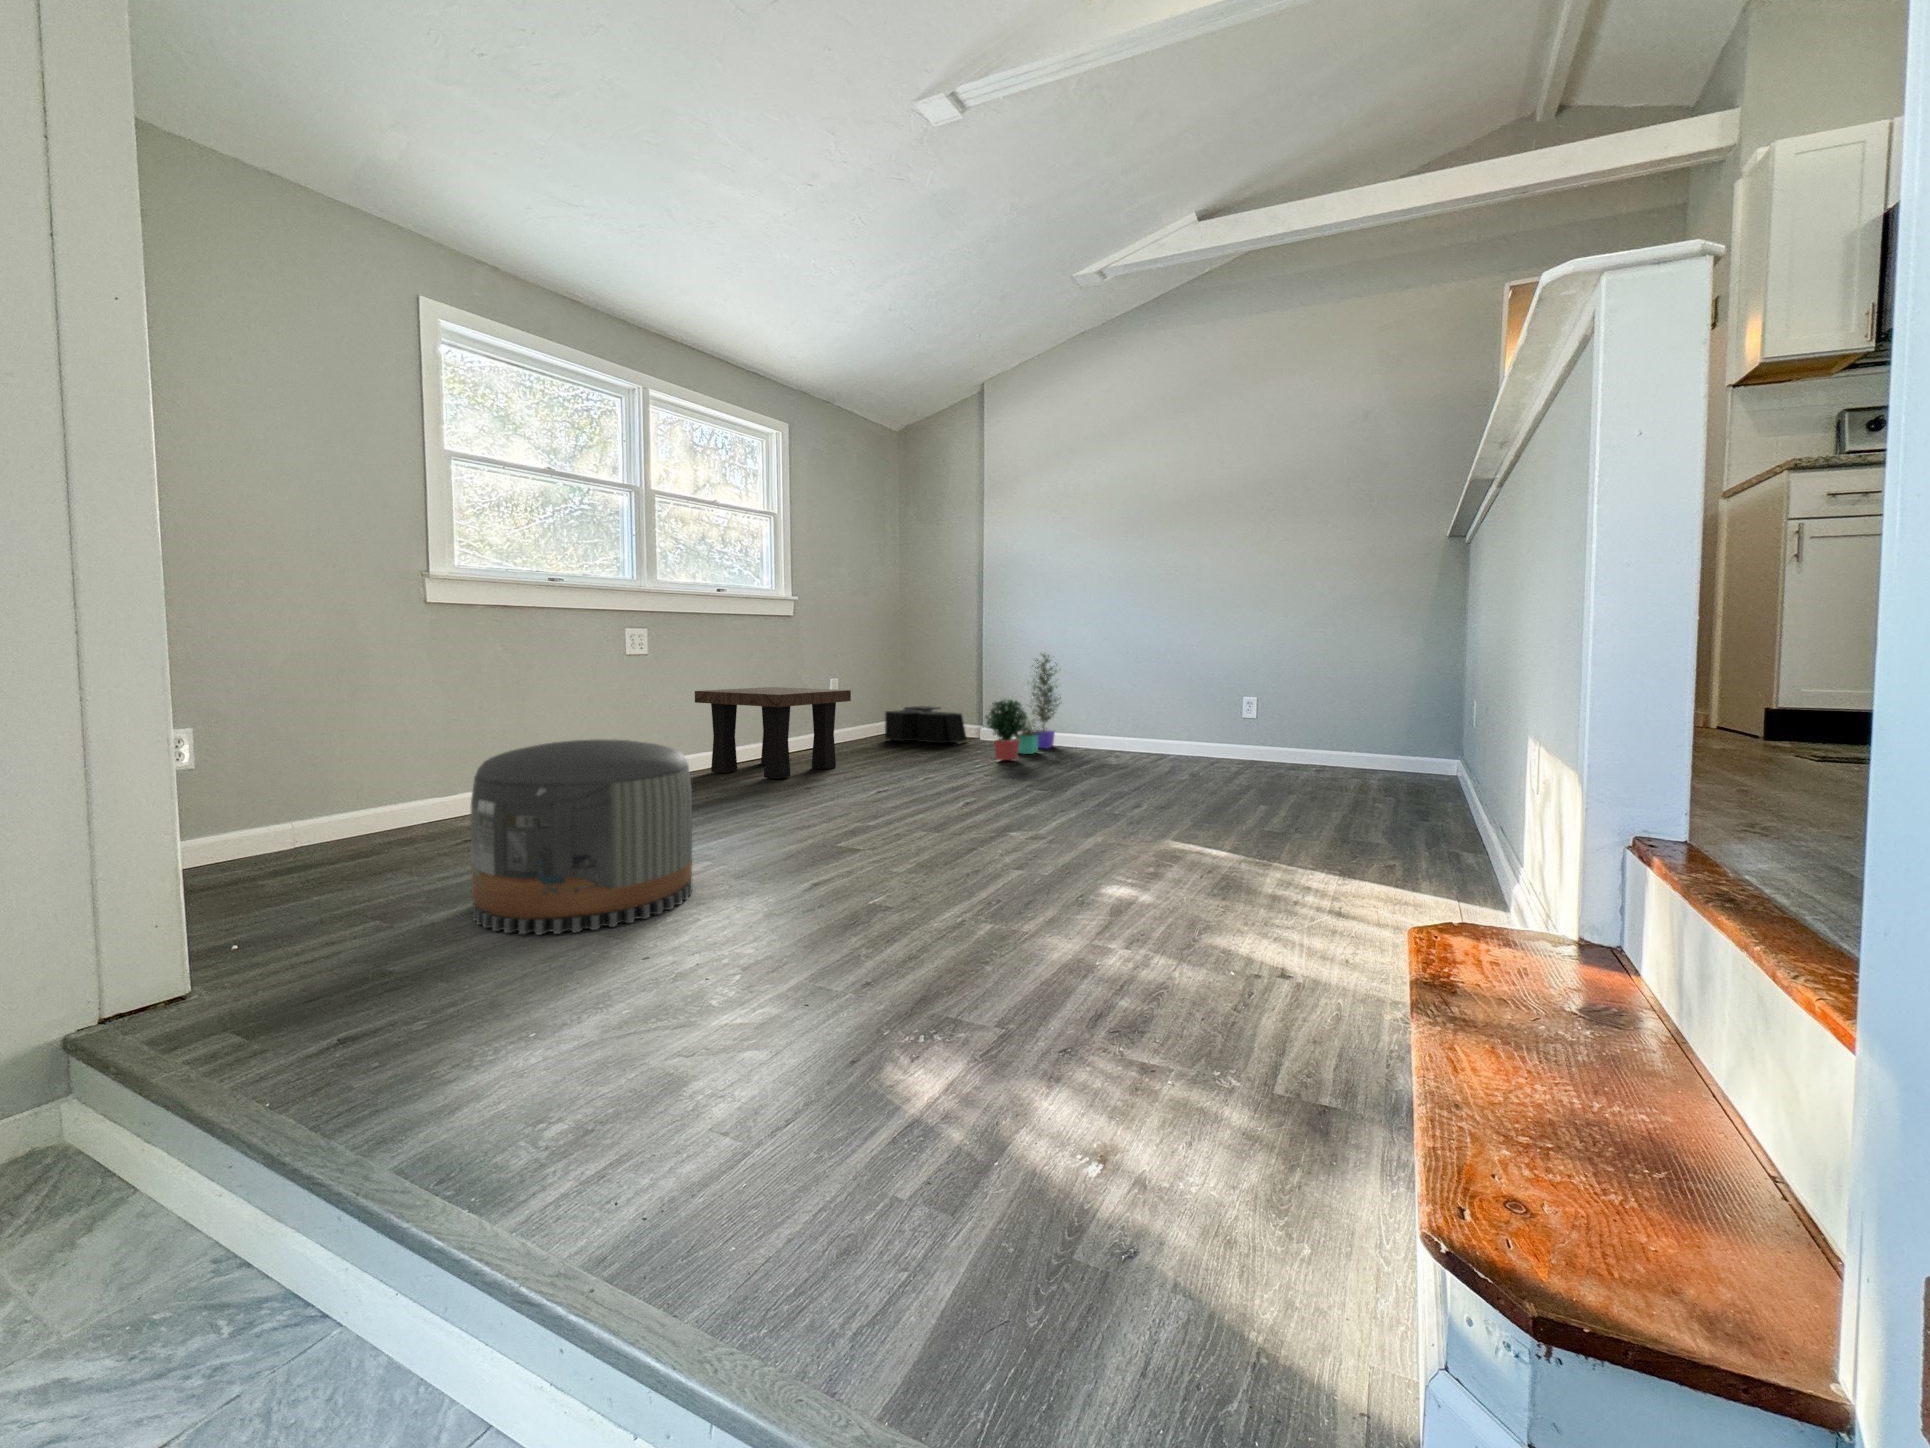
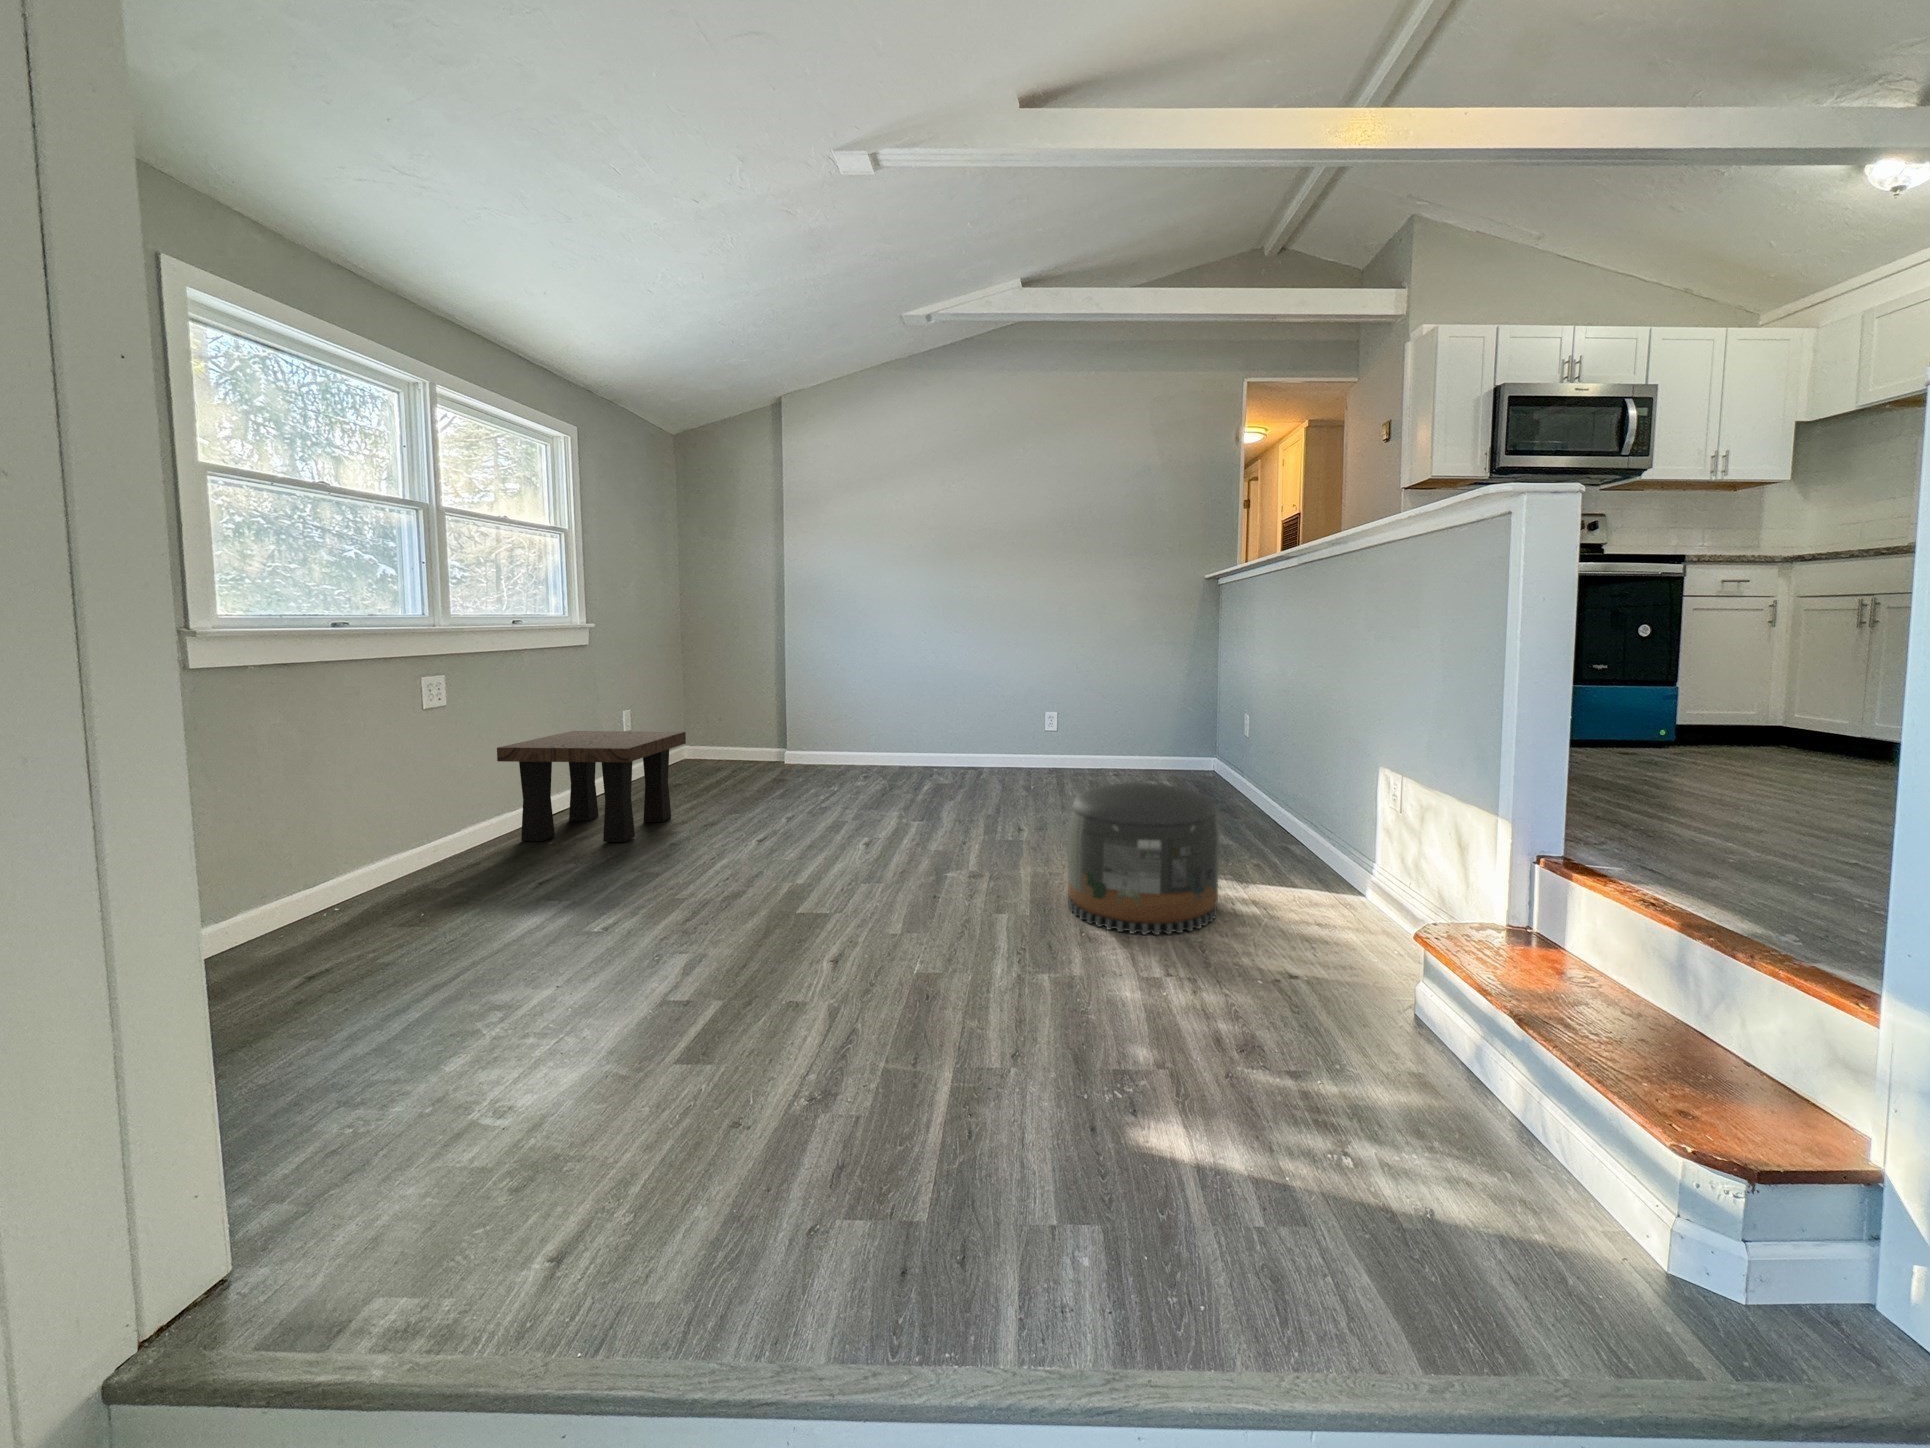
potted plant: present [986,654,1061,760] -> none [824,674,885,790]
storage bin: present [885,706,967,743] -> none [685,732,780,776]
pouf: present [471,739,692,935] -> present [1068,783,1219,935]

